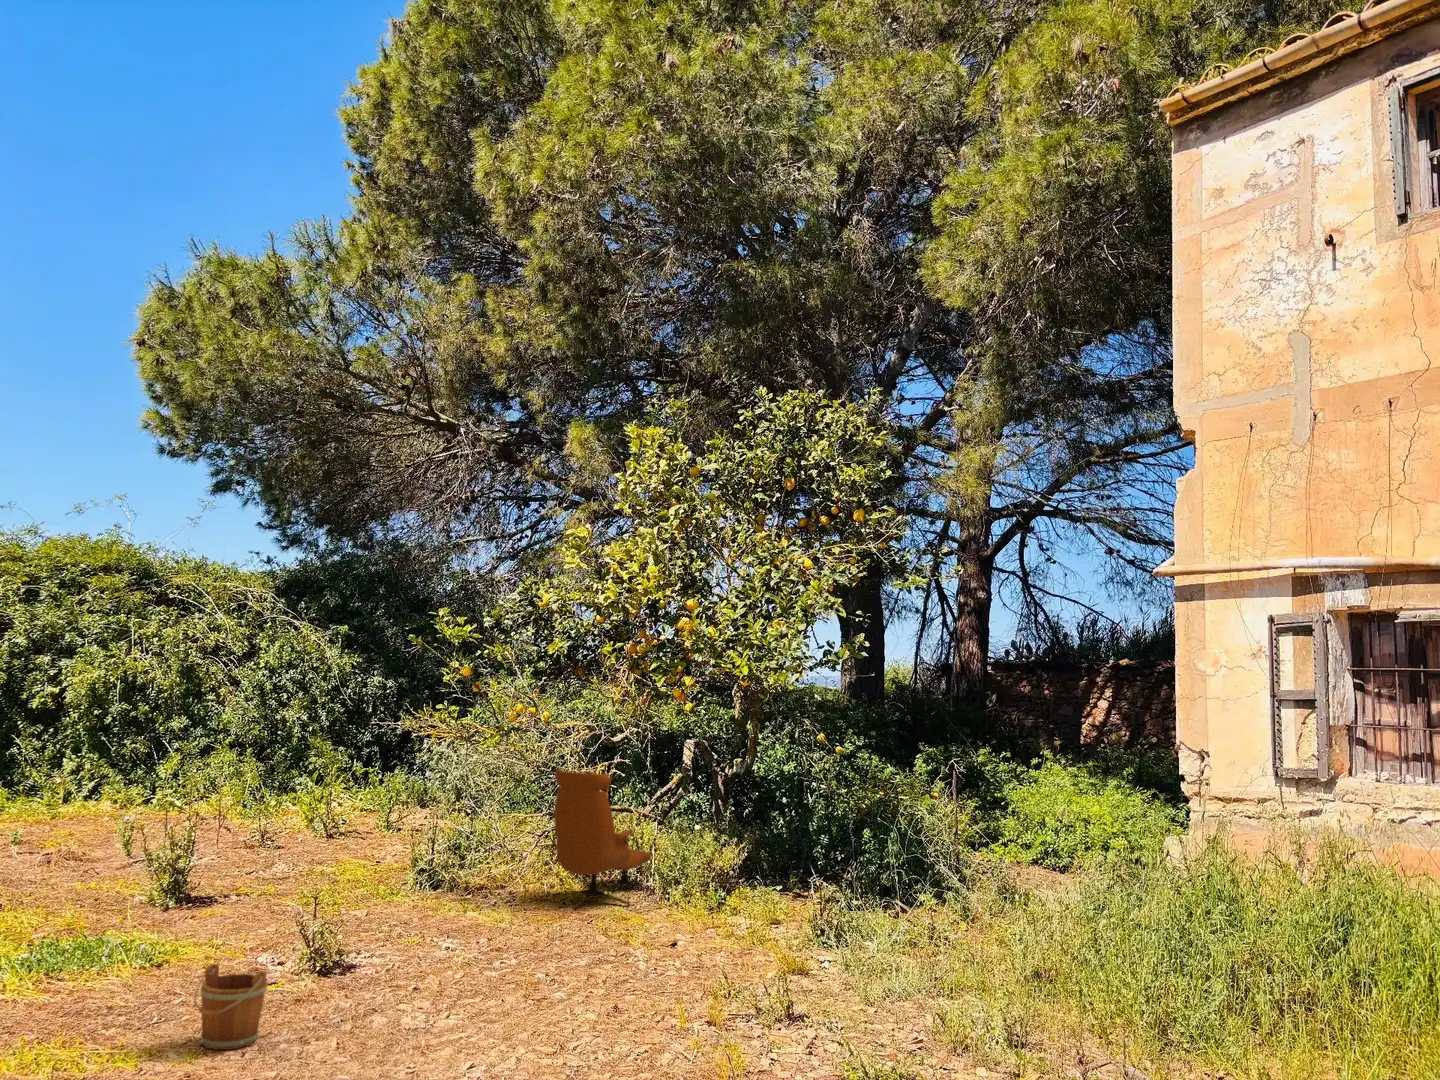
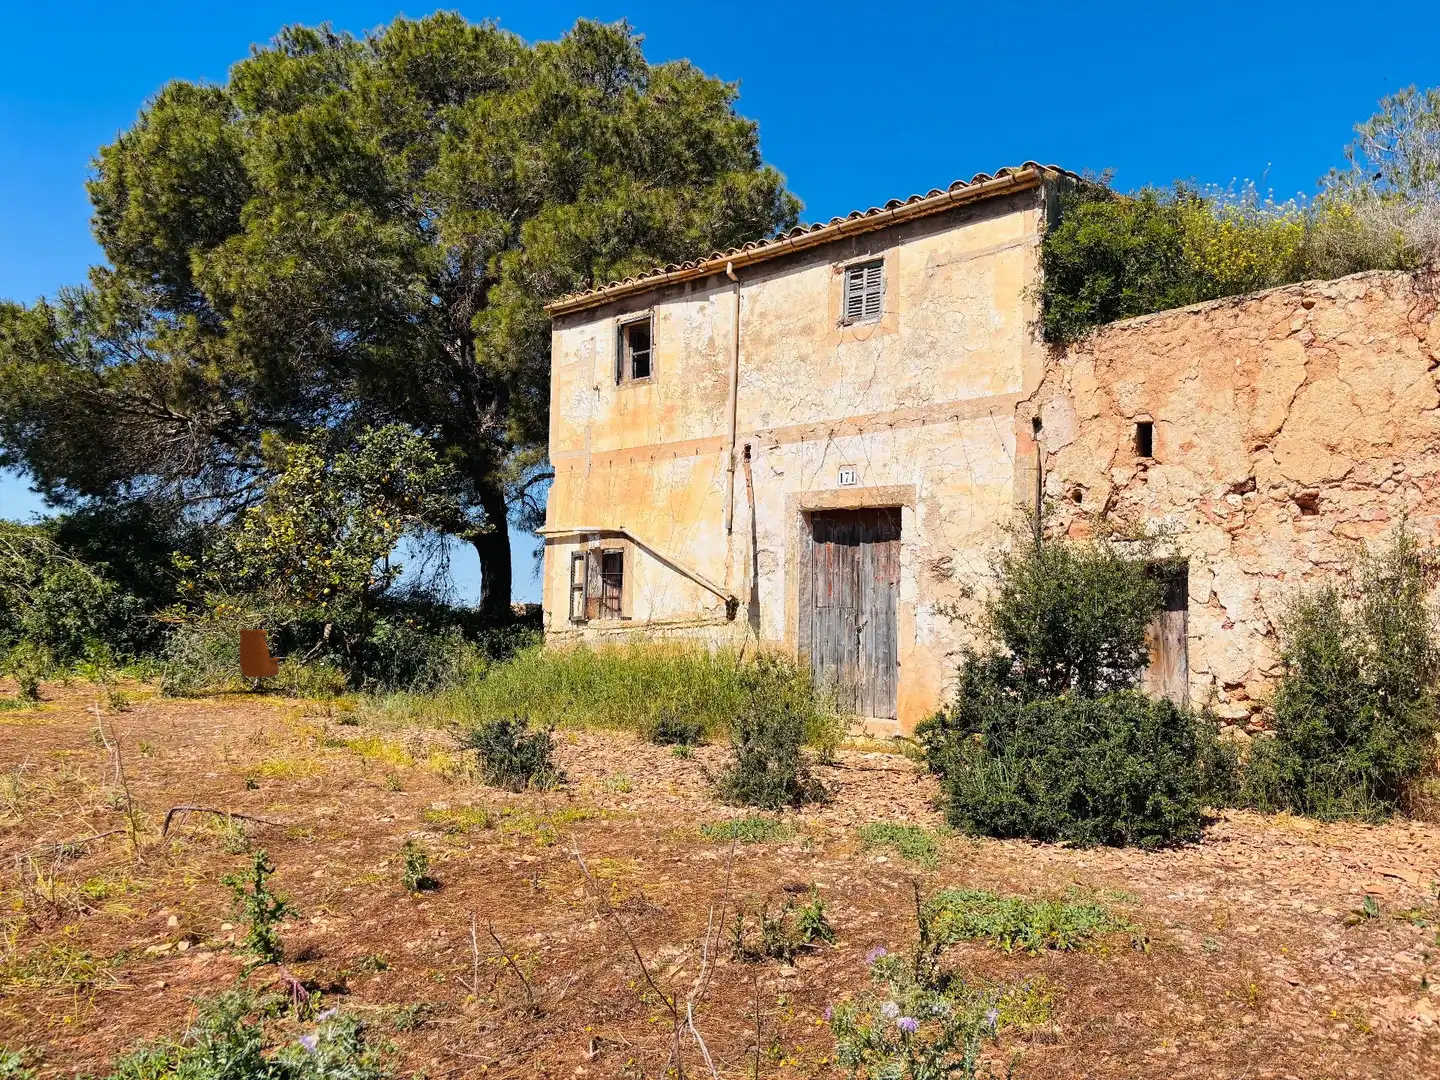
bucket: present [194,964,268,1050] -> none [94,685,121,712]

